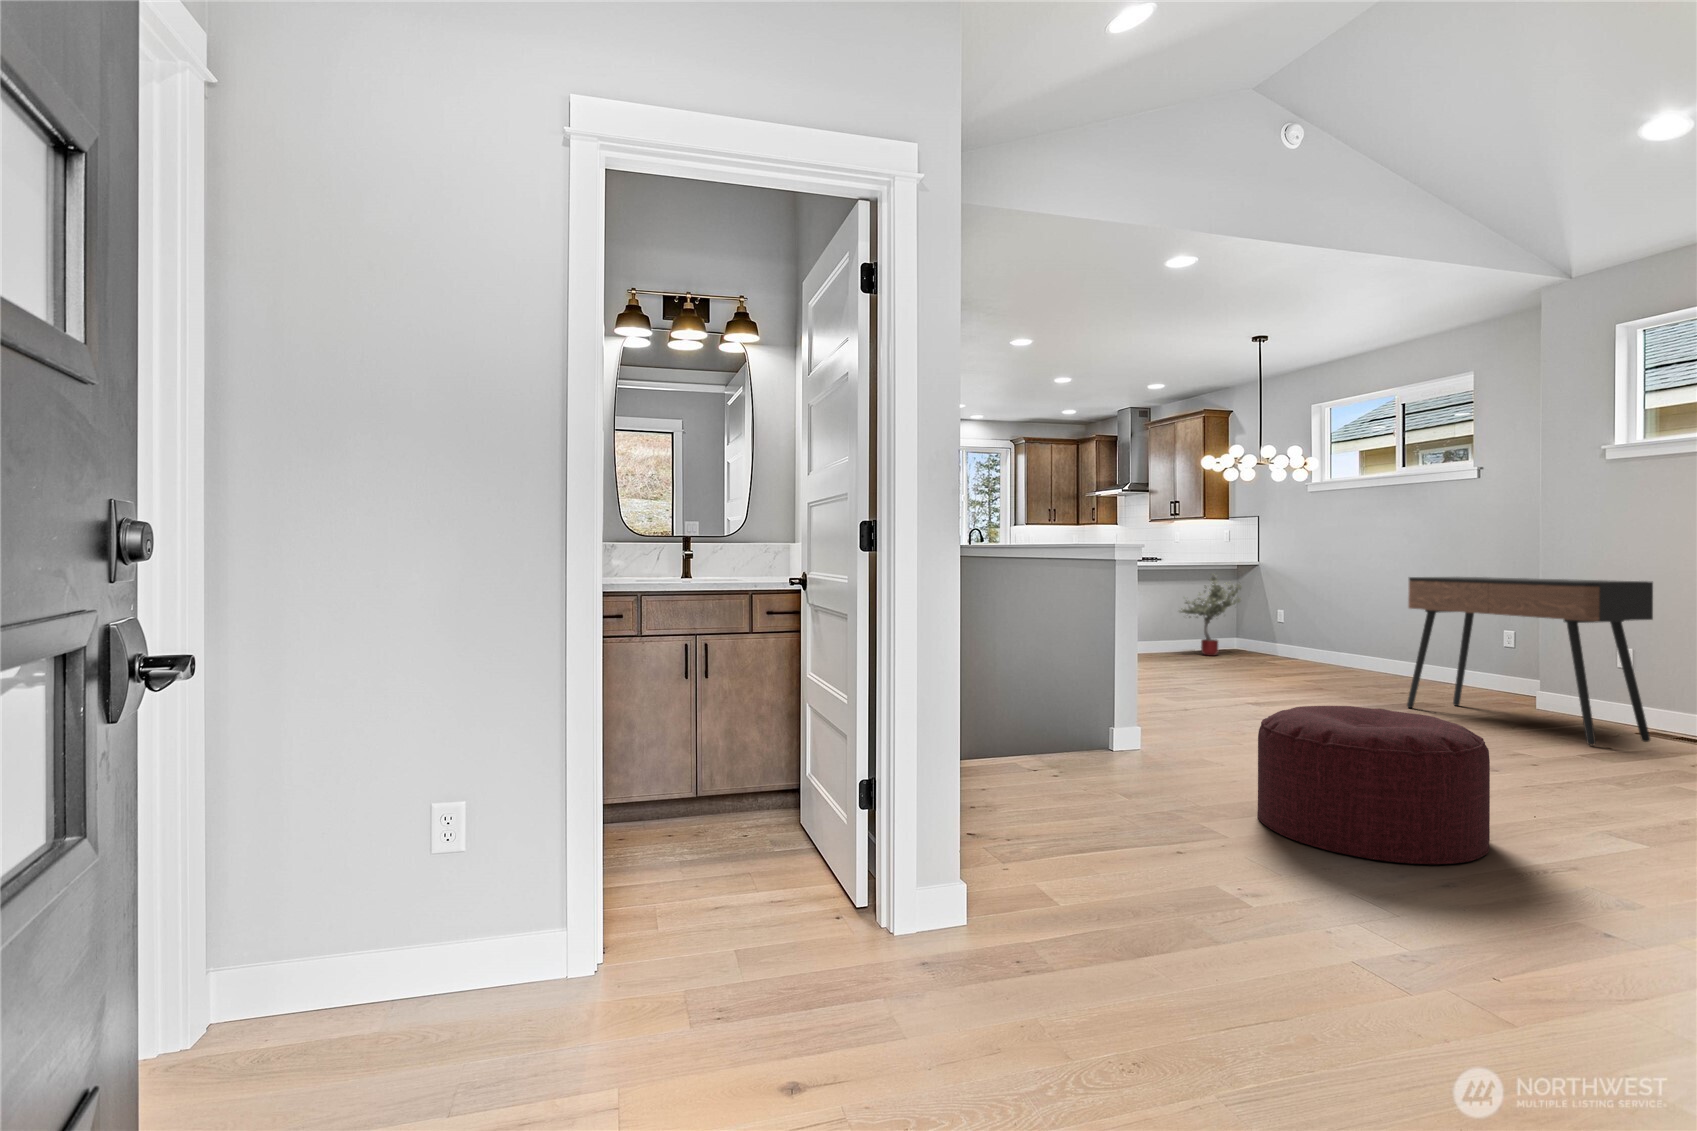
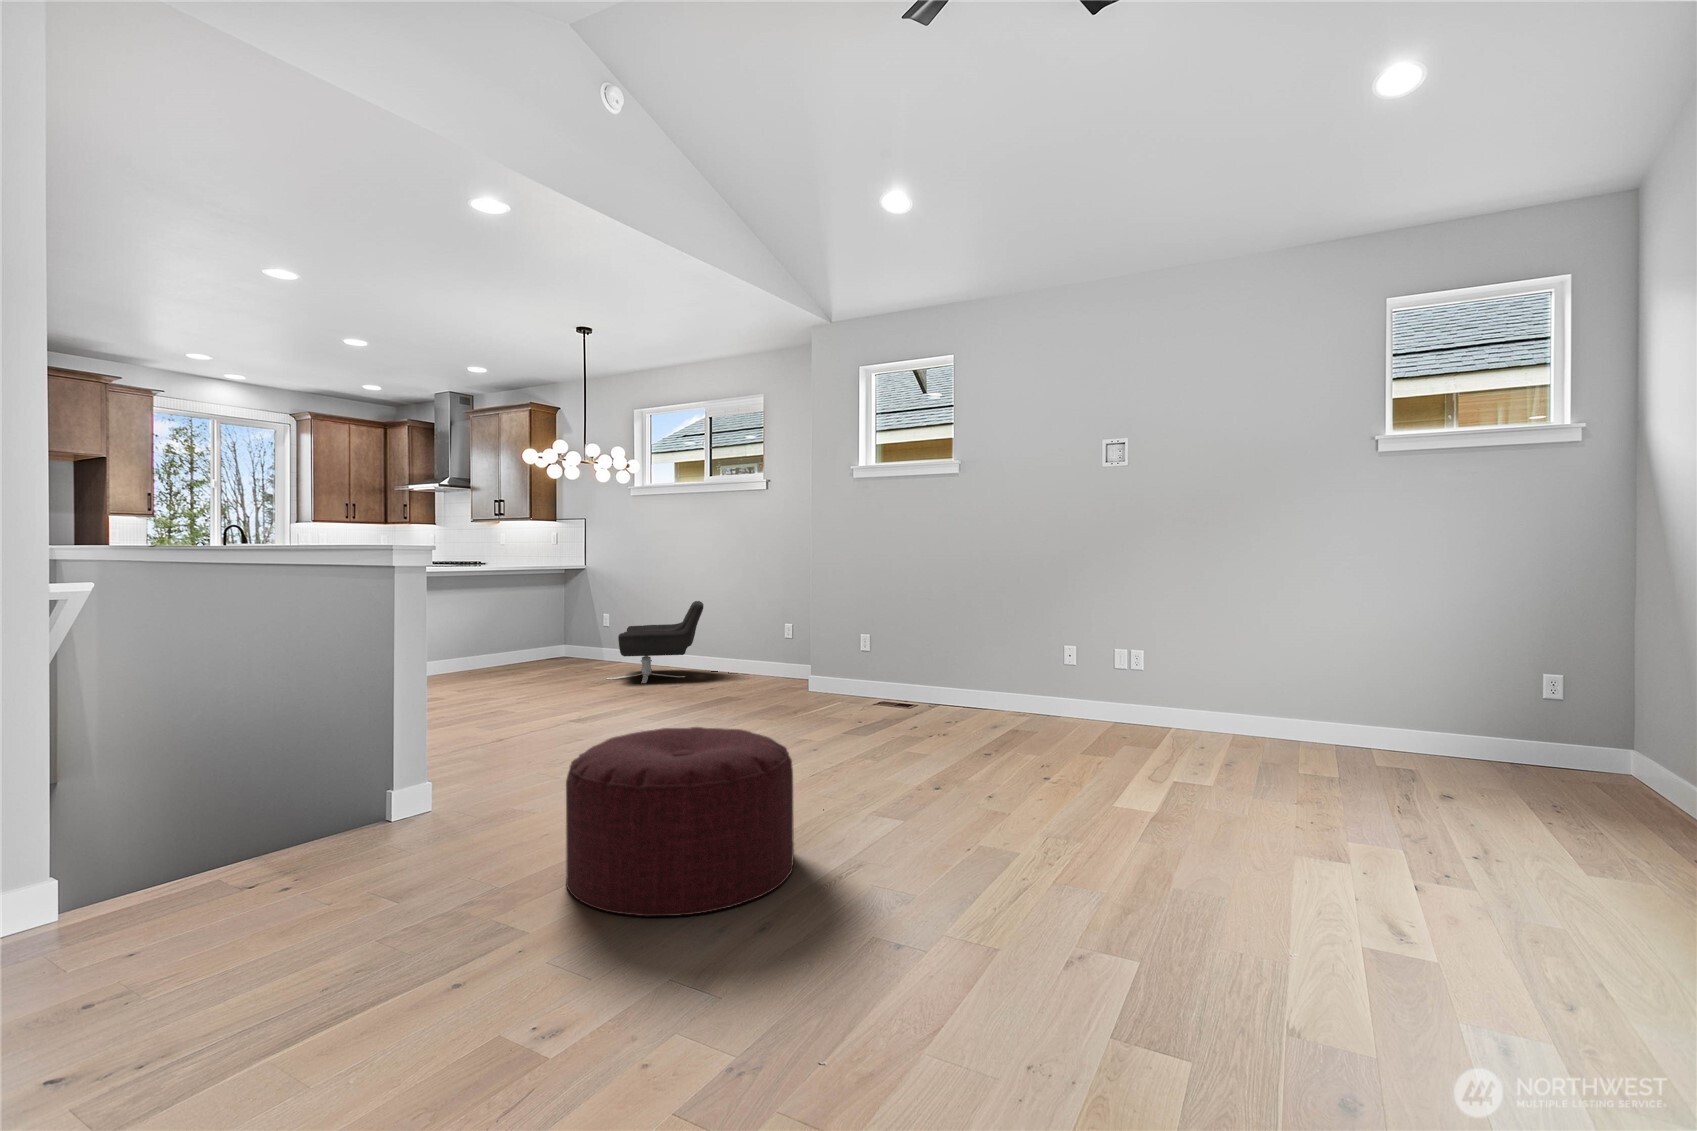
potted tree: present [1179,574,1241,656] -> none [502,578,570,667]
console table: present [1407,577,1653,745] -> none [716,579,884,722]
lounge chair: none [1280,600,1393,680] -> present [607,601,703,683]

